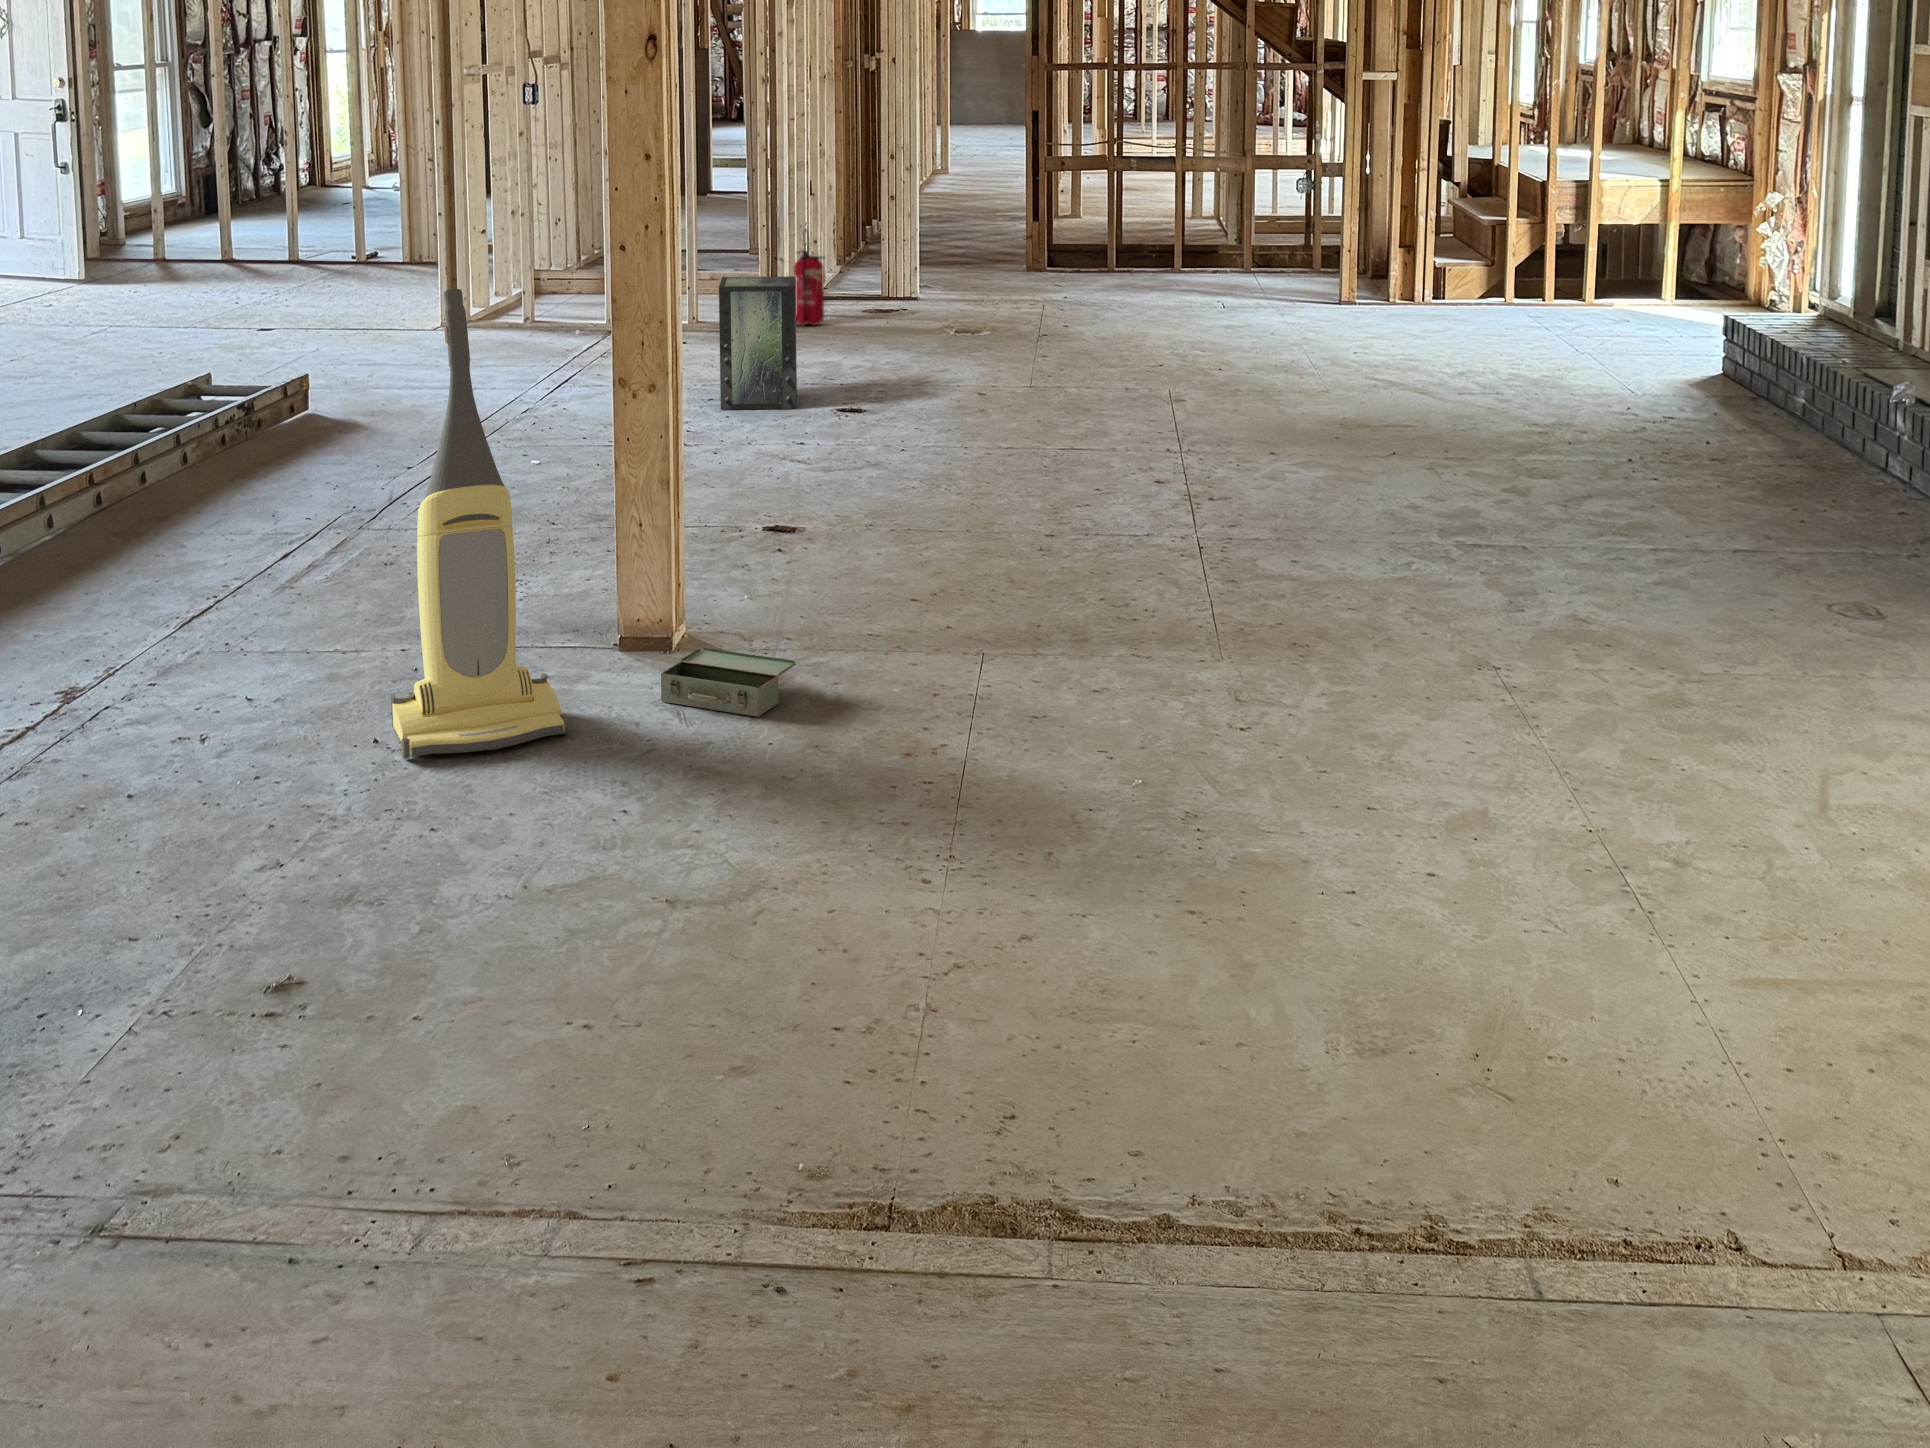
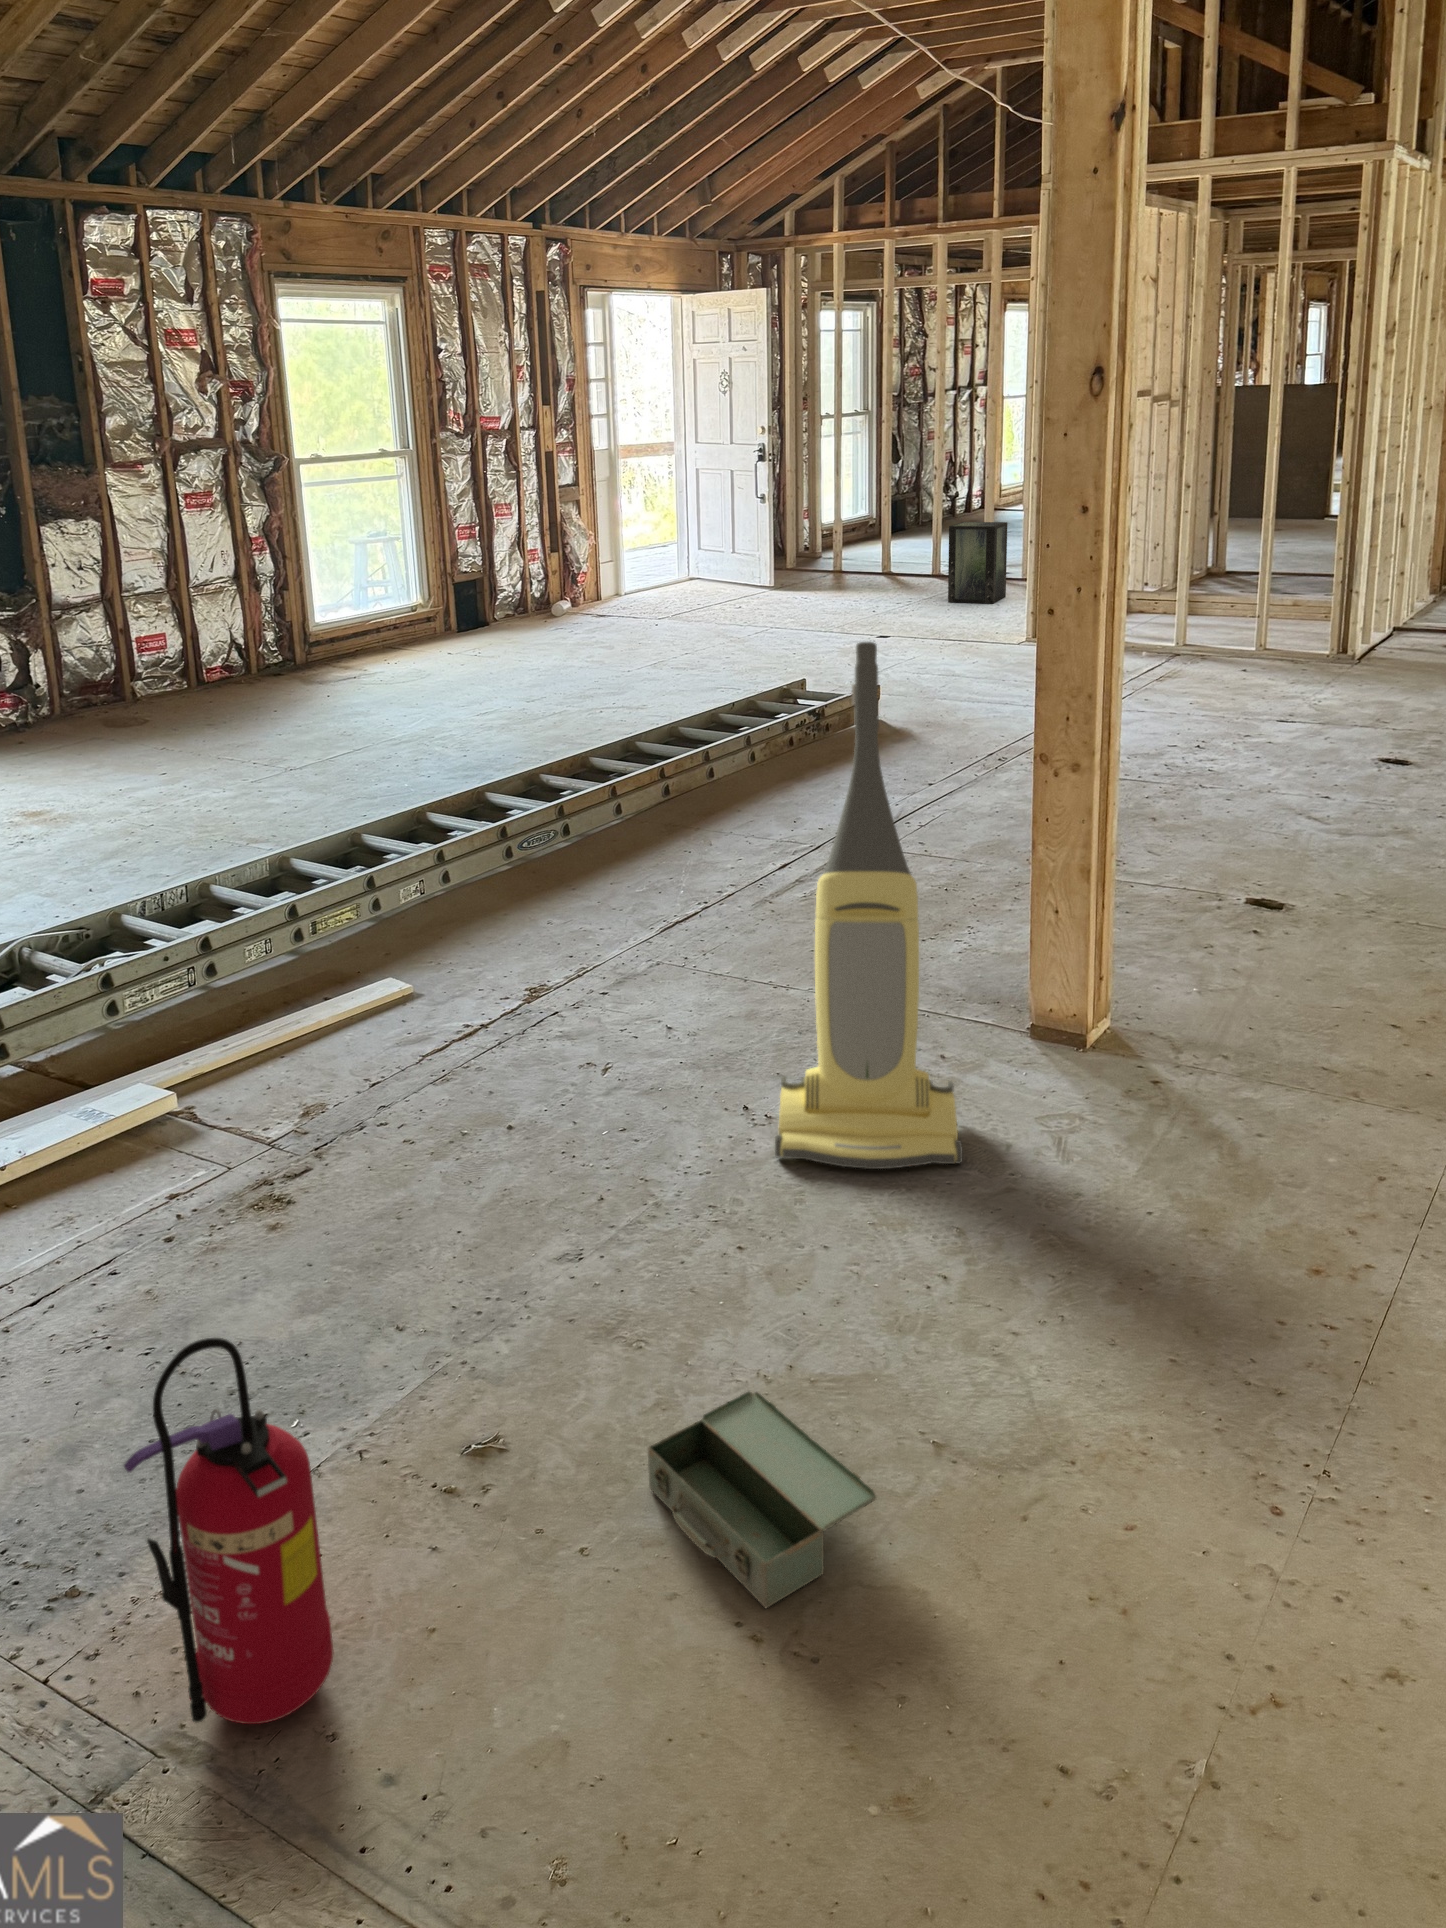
fire extinguisher: present [794,229,824,325] -> present [124,1338,333,1724]
storage box: present [719,276,797,409] -> present [948,522,1007,604]
toolbox: present [661,648,796,717] -> present [648,1392,876,1608]

